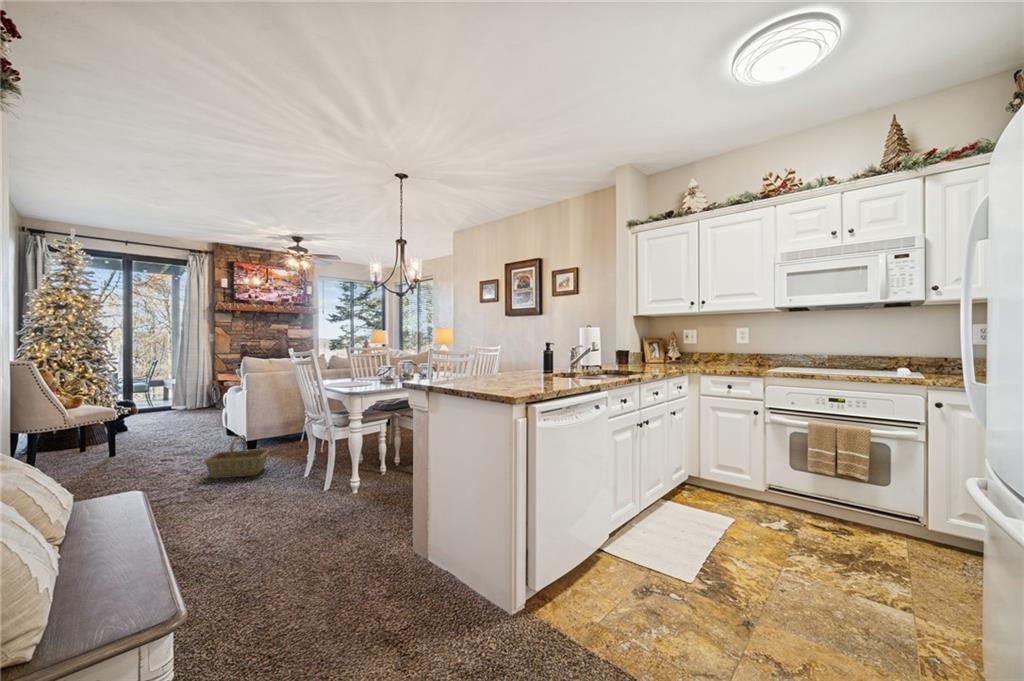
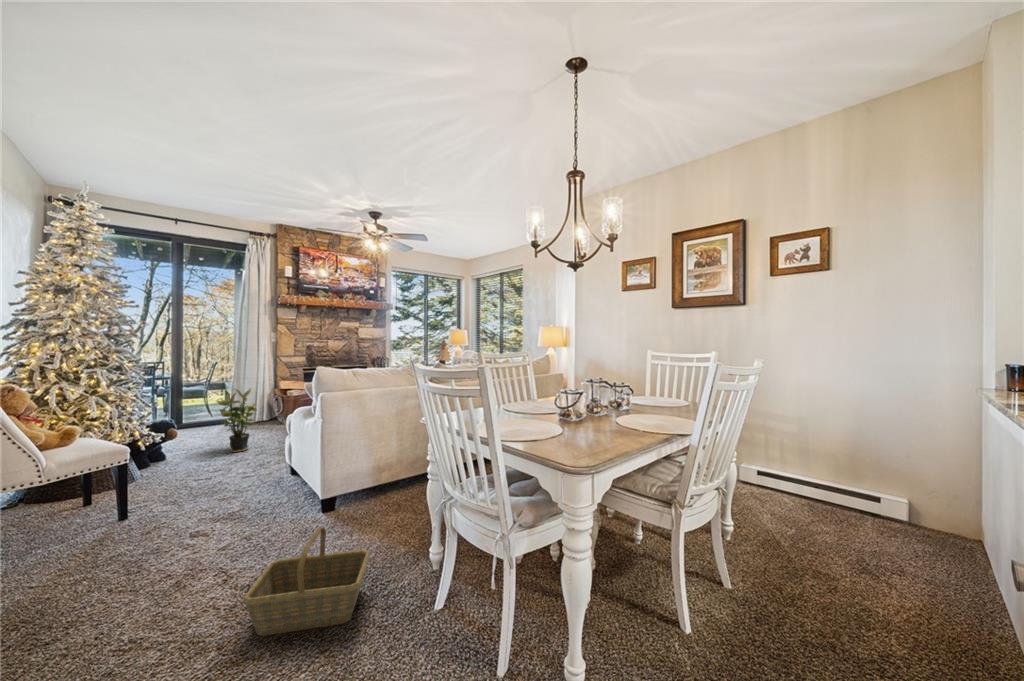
potted plant: none [169,377,200,425] -> present [217,388,257,453]

